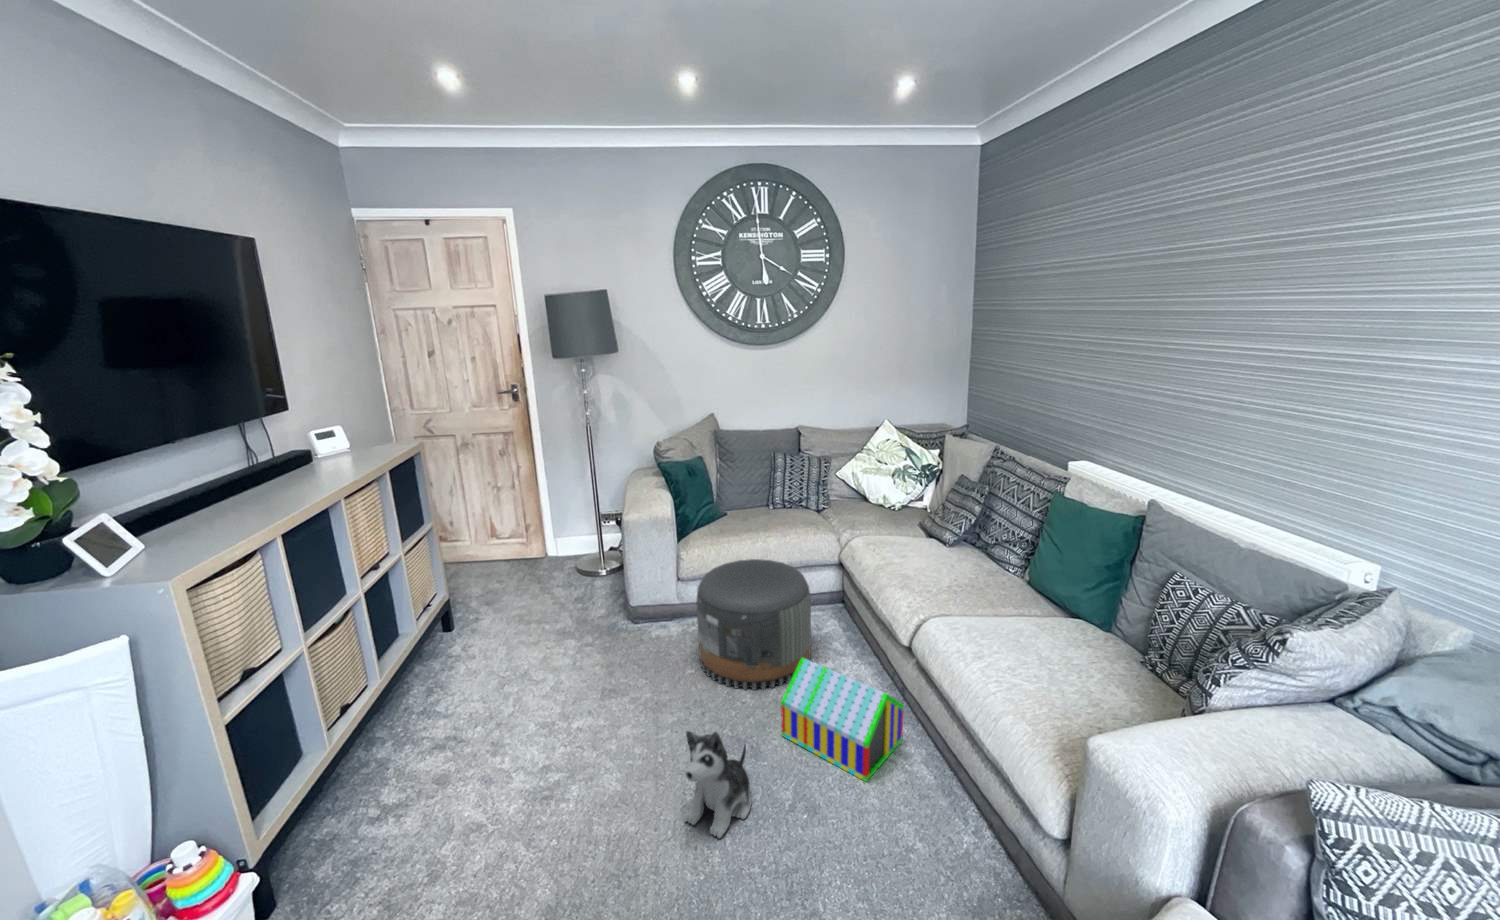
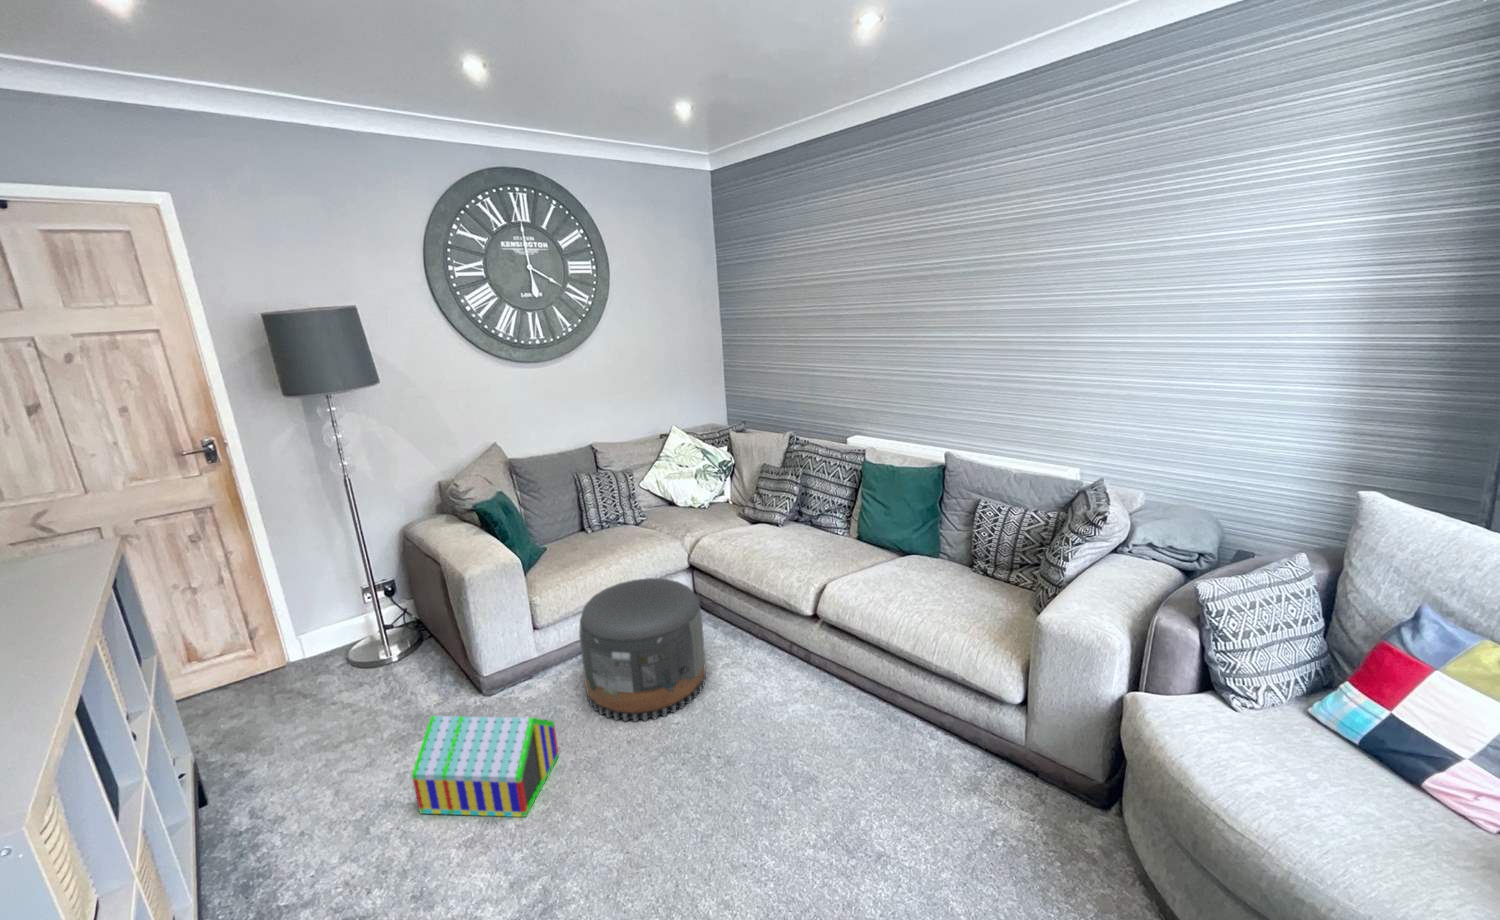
toy house: present [781,658,904,782] -> present [412,716,559,817]
plush toy: present [684,731,752,838] -> none [702,752,771,866]

